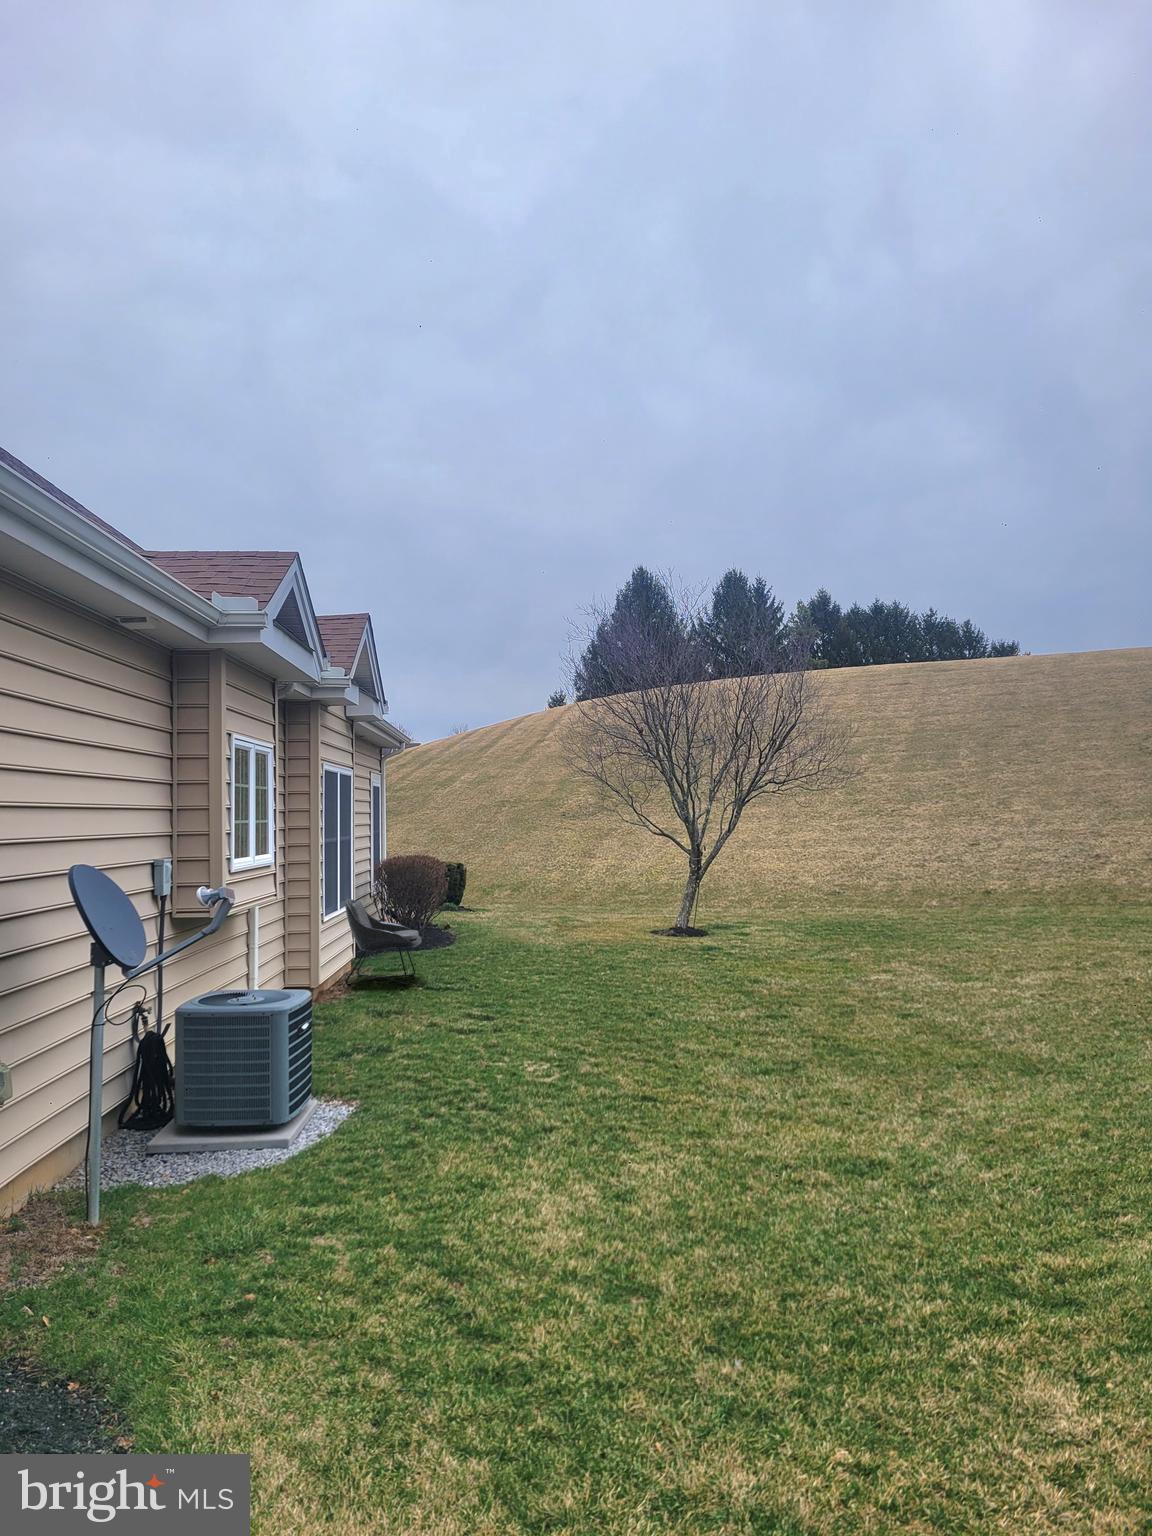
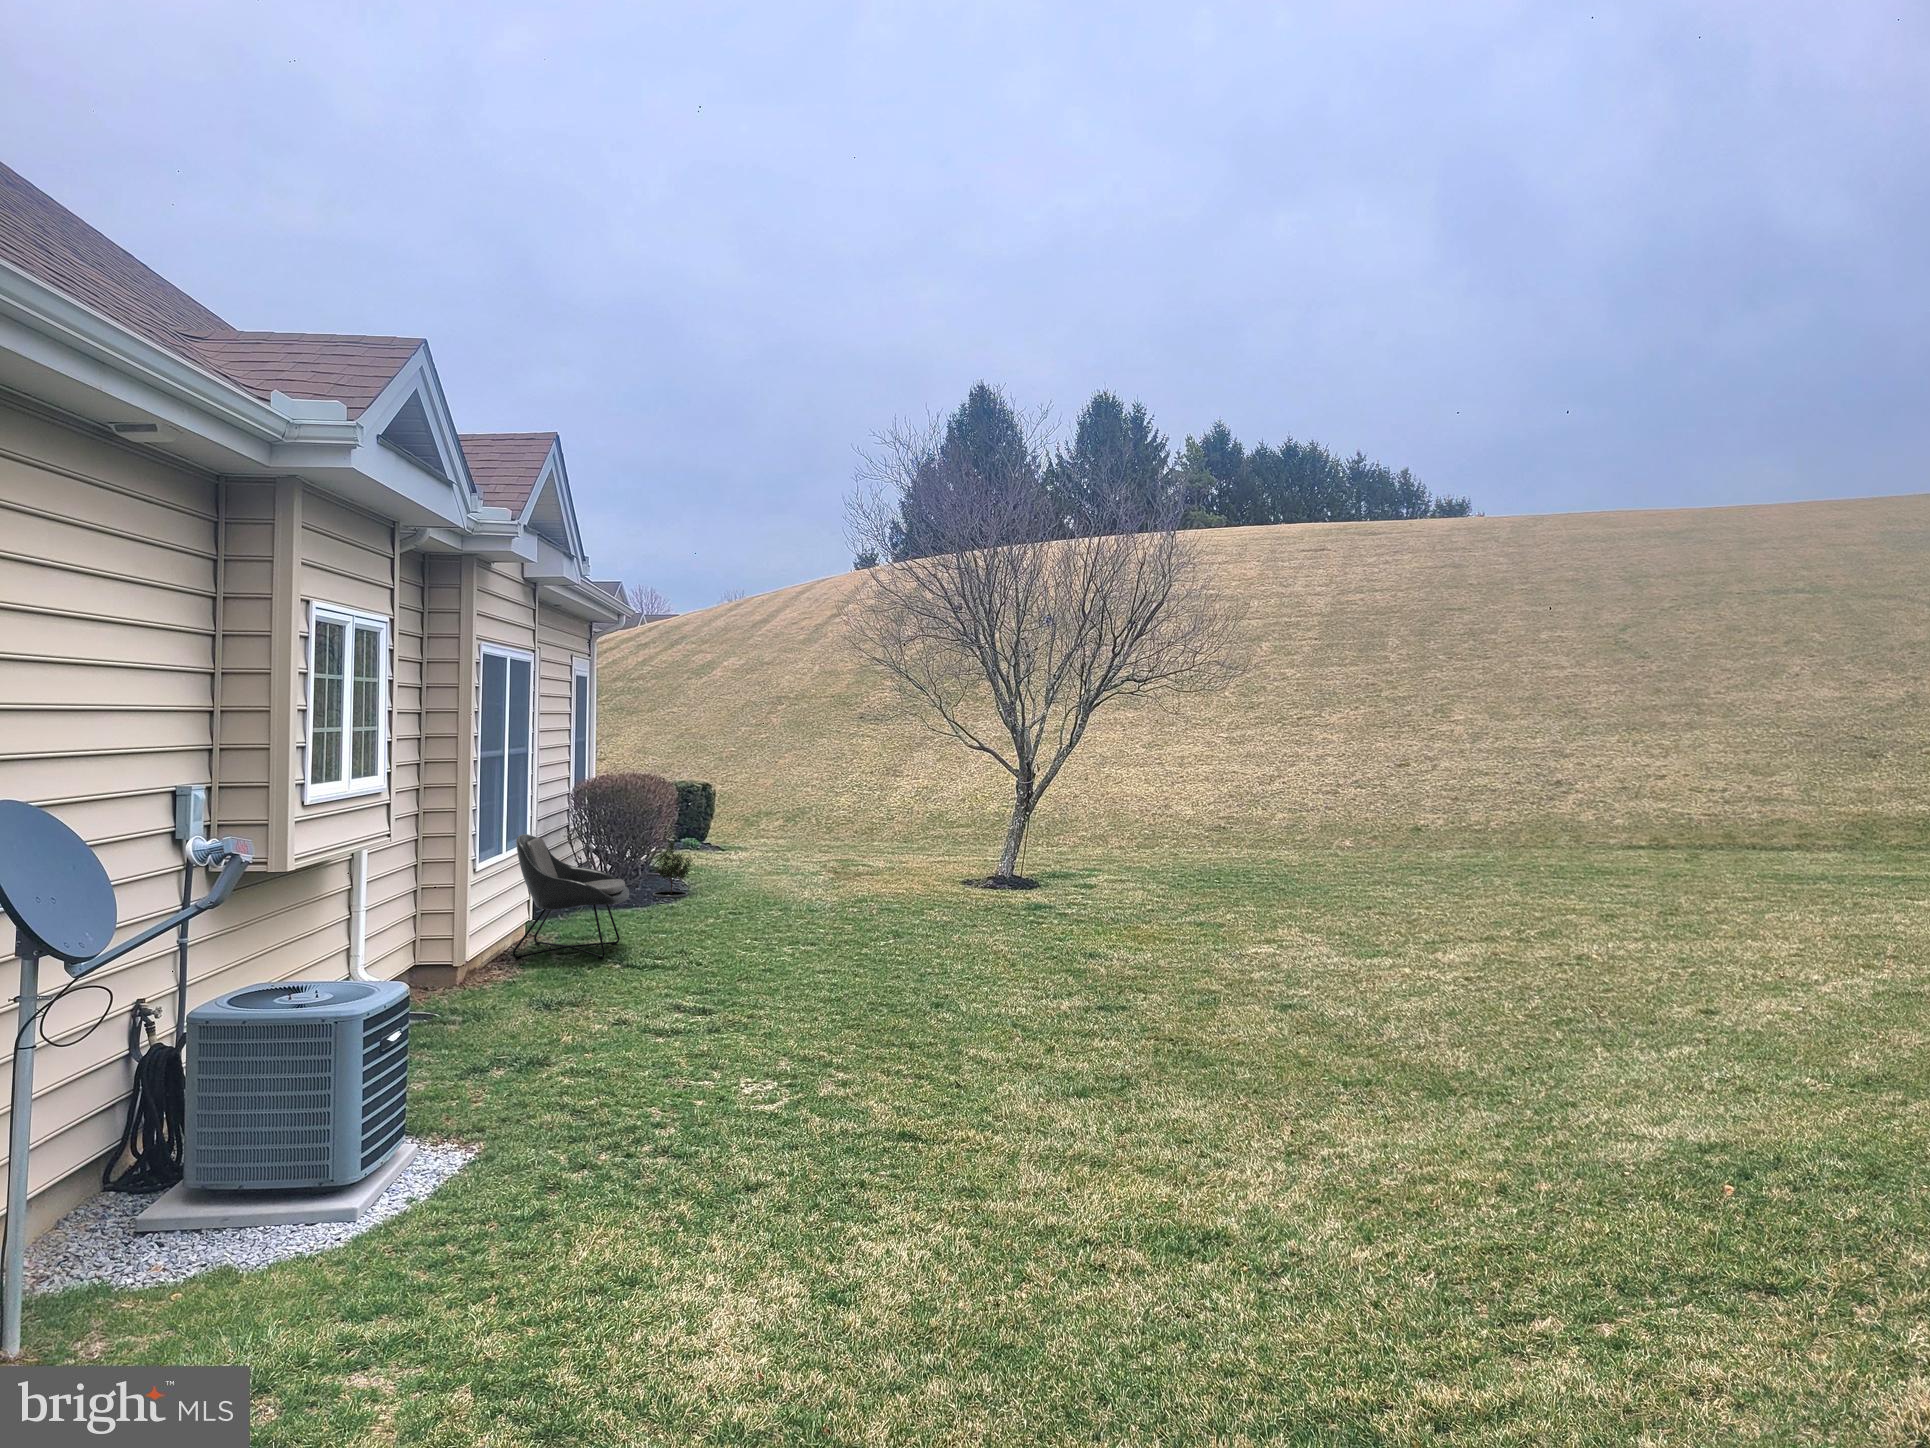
potted tree: none [428,900,458,945] -> present [653,838,691,897]

